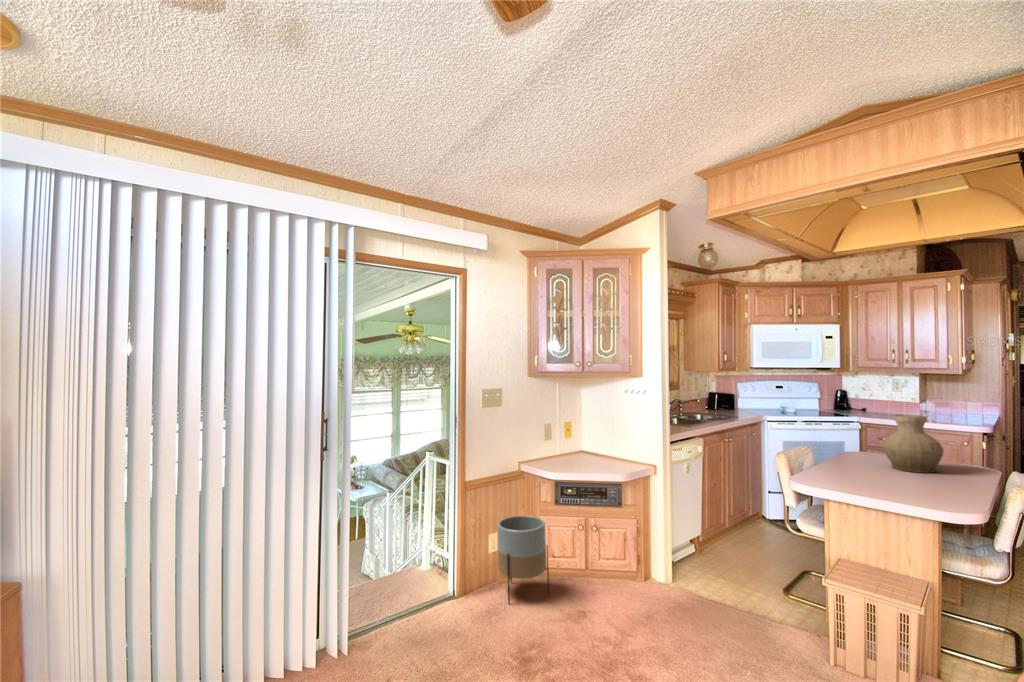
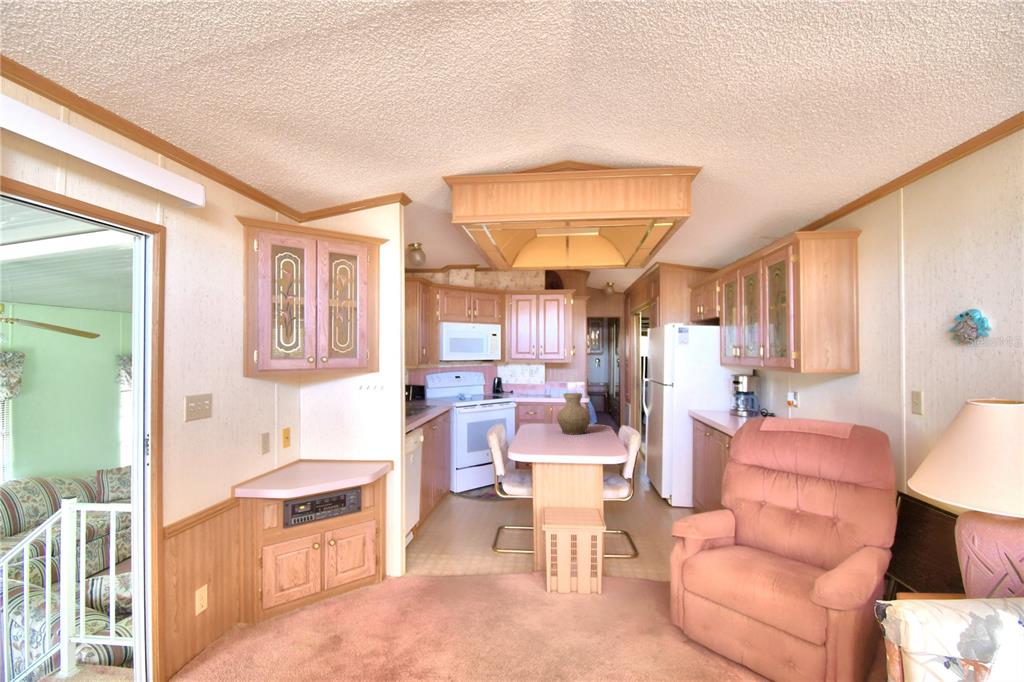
planter: present [498,516,549,604] -> none [212,548,284,668]

